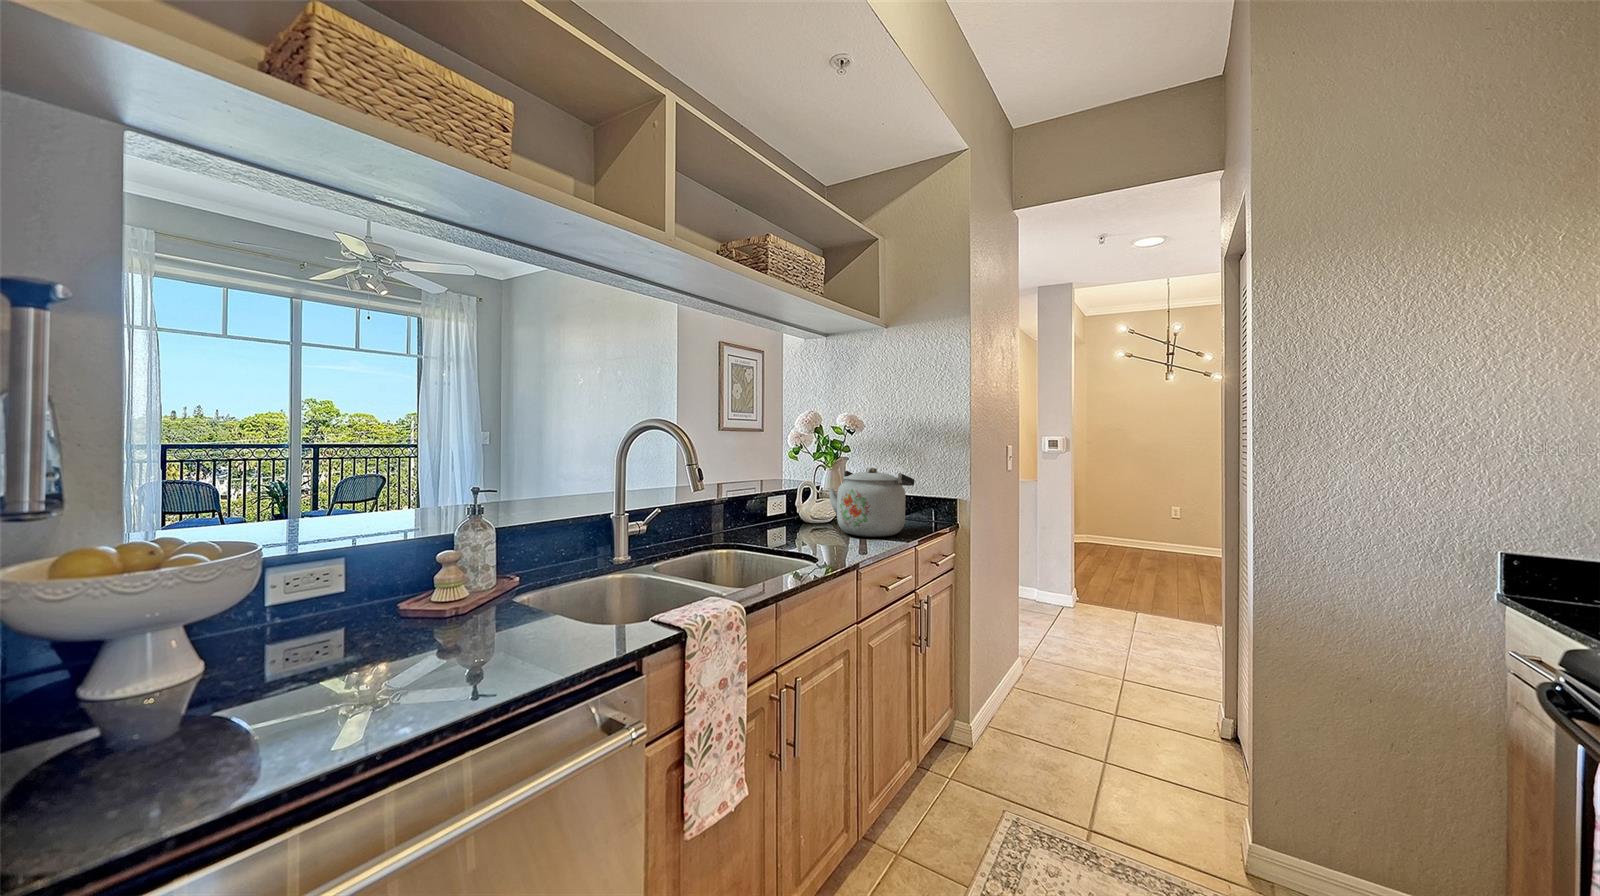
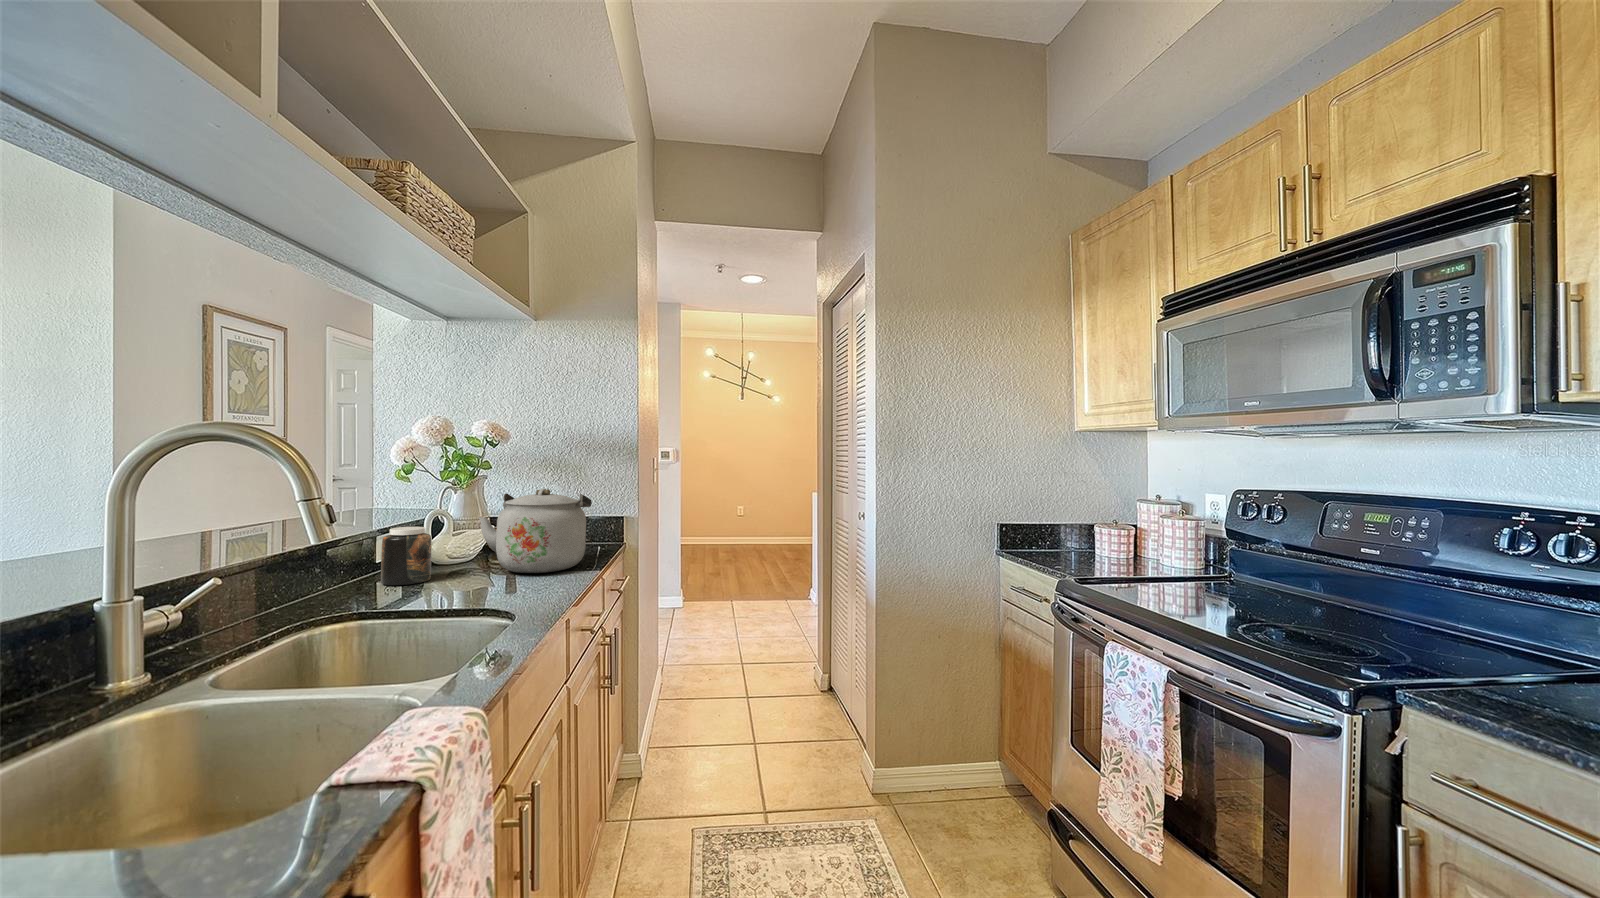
jar: none [768,492,797,533] -> present [381,527,431,585]

